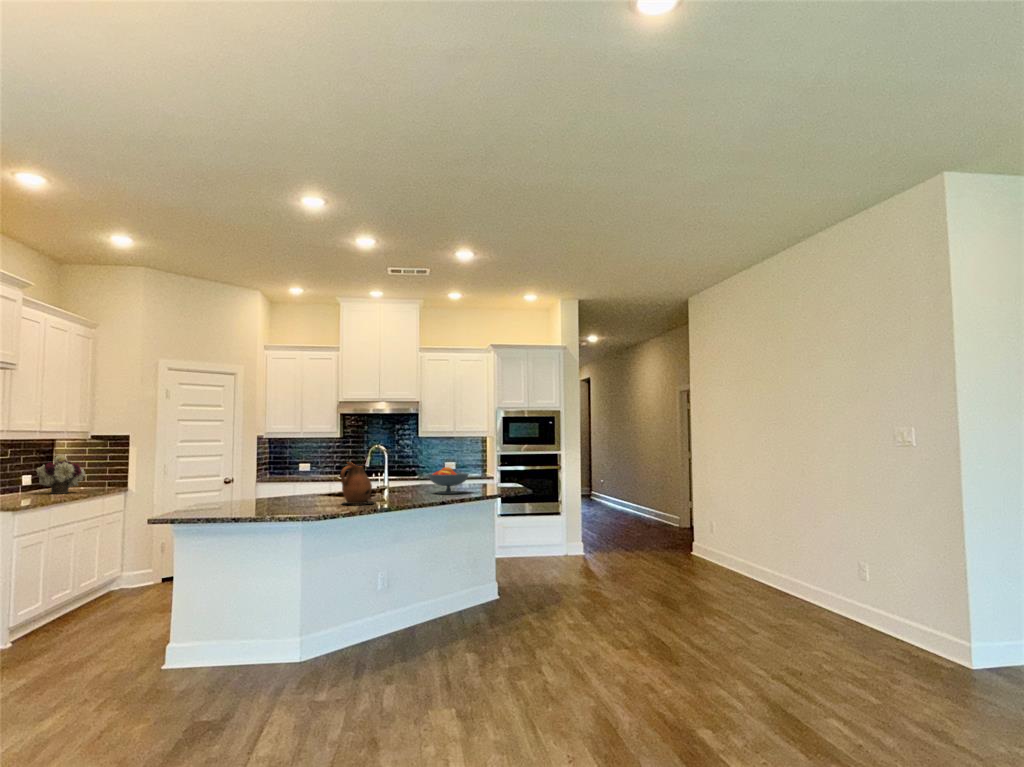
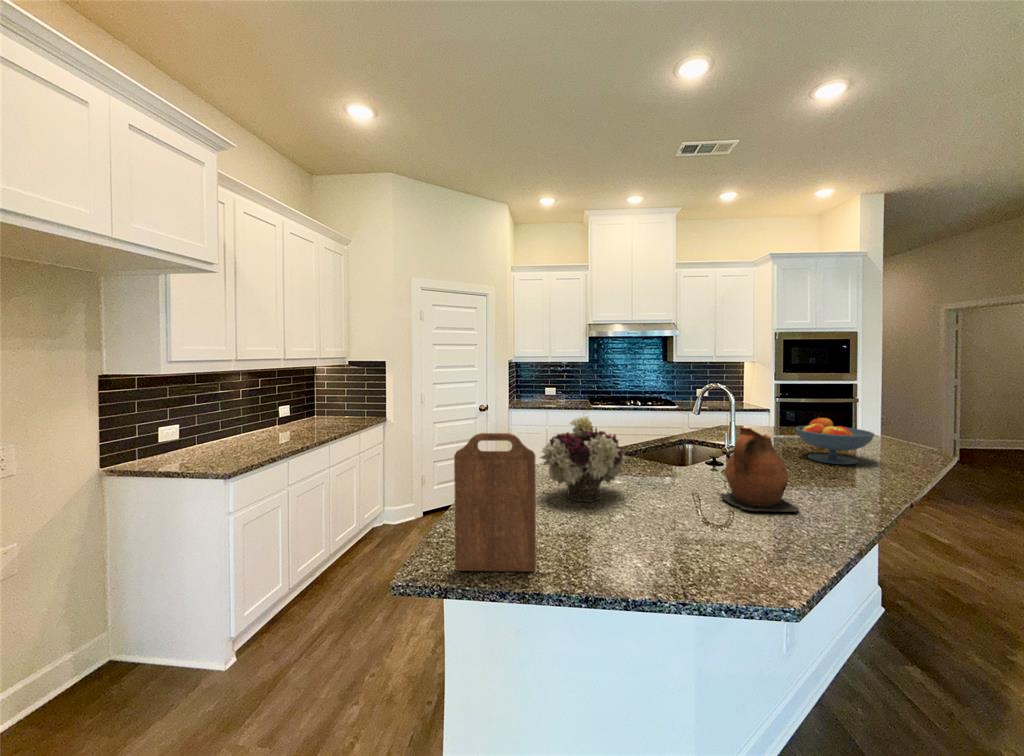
flower arrangement: present [36,455,85,494] -> present [540,416,626,502]
cutting board: none [179,456,218,518] -> present [454,433,536,572]

